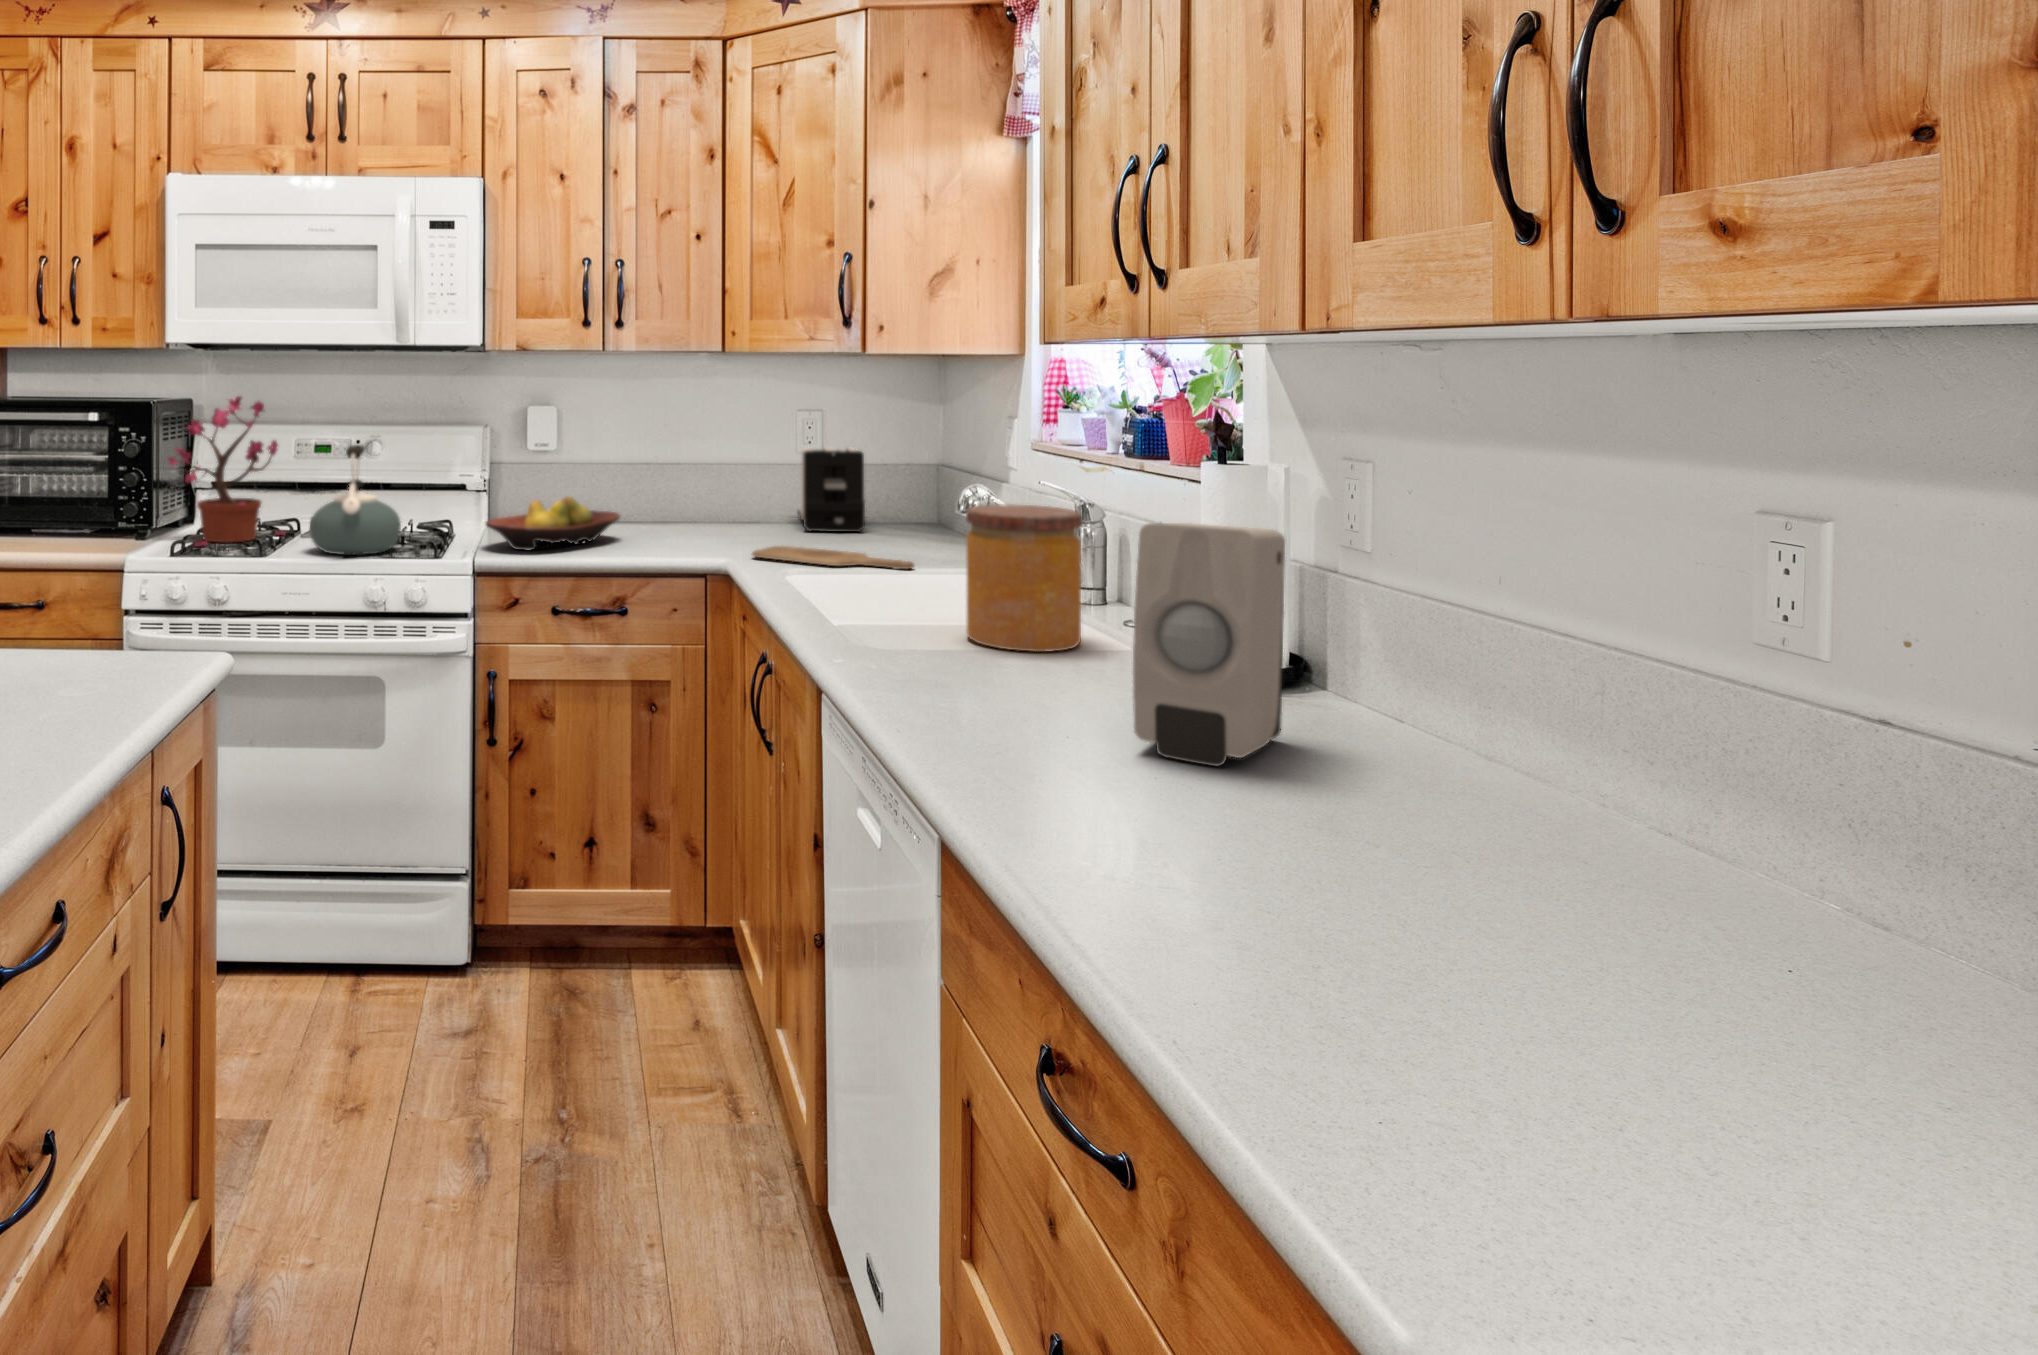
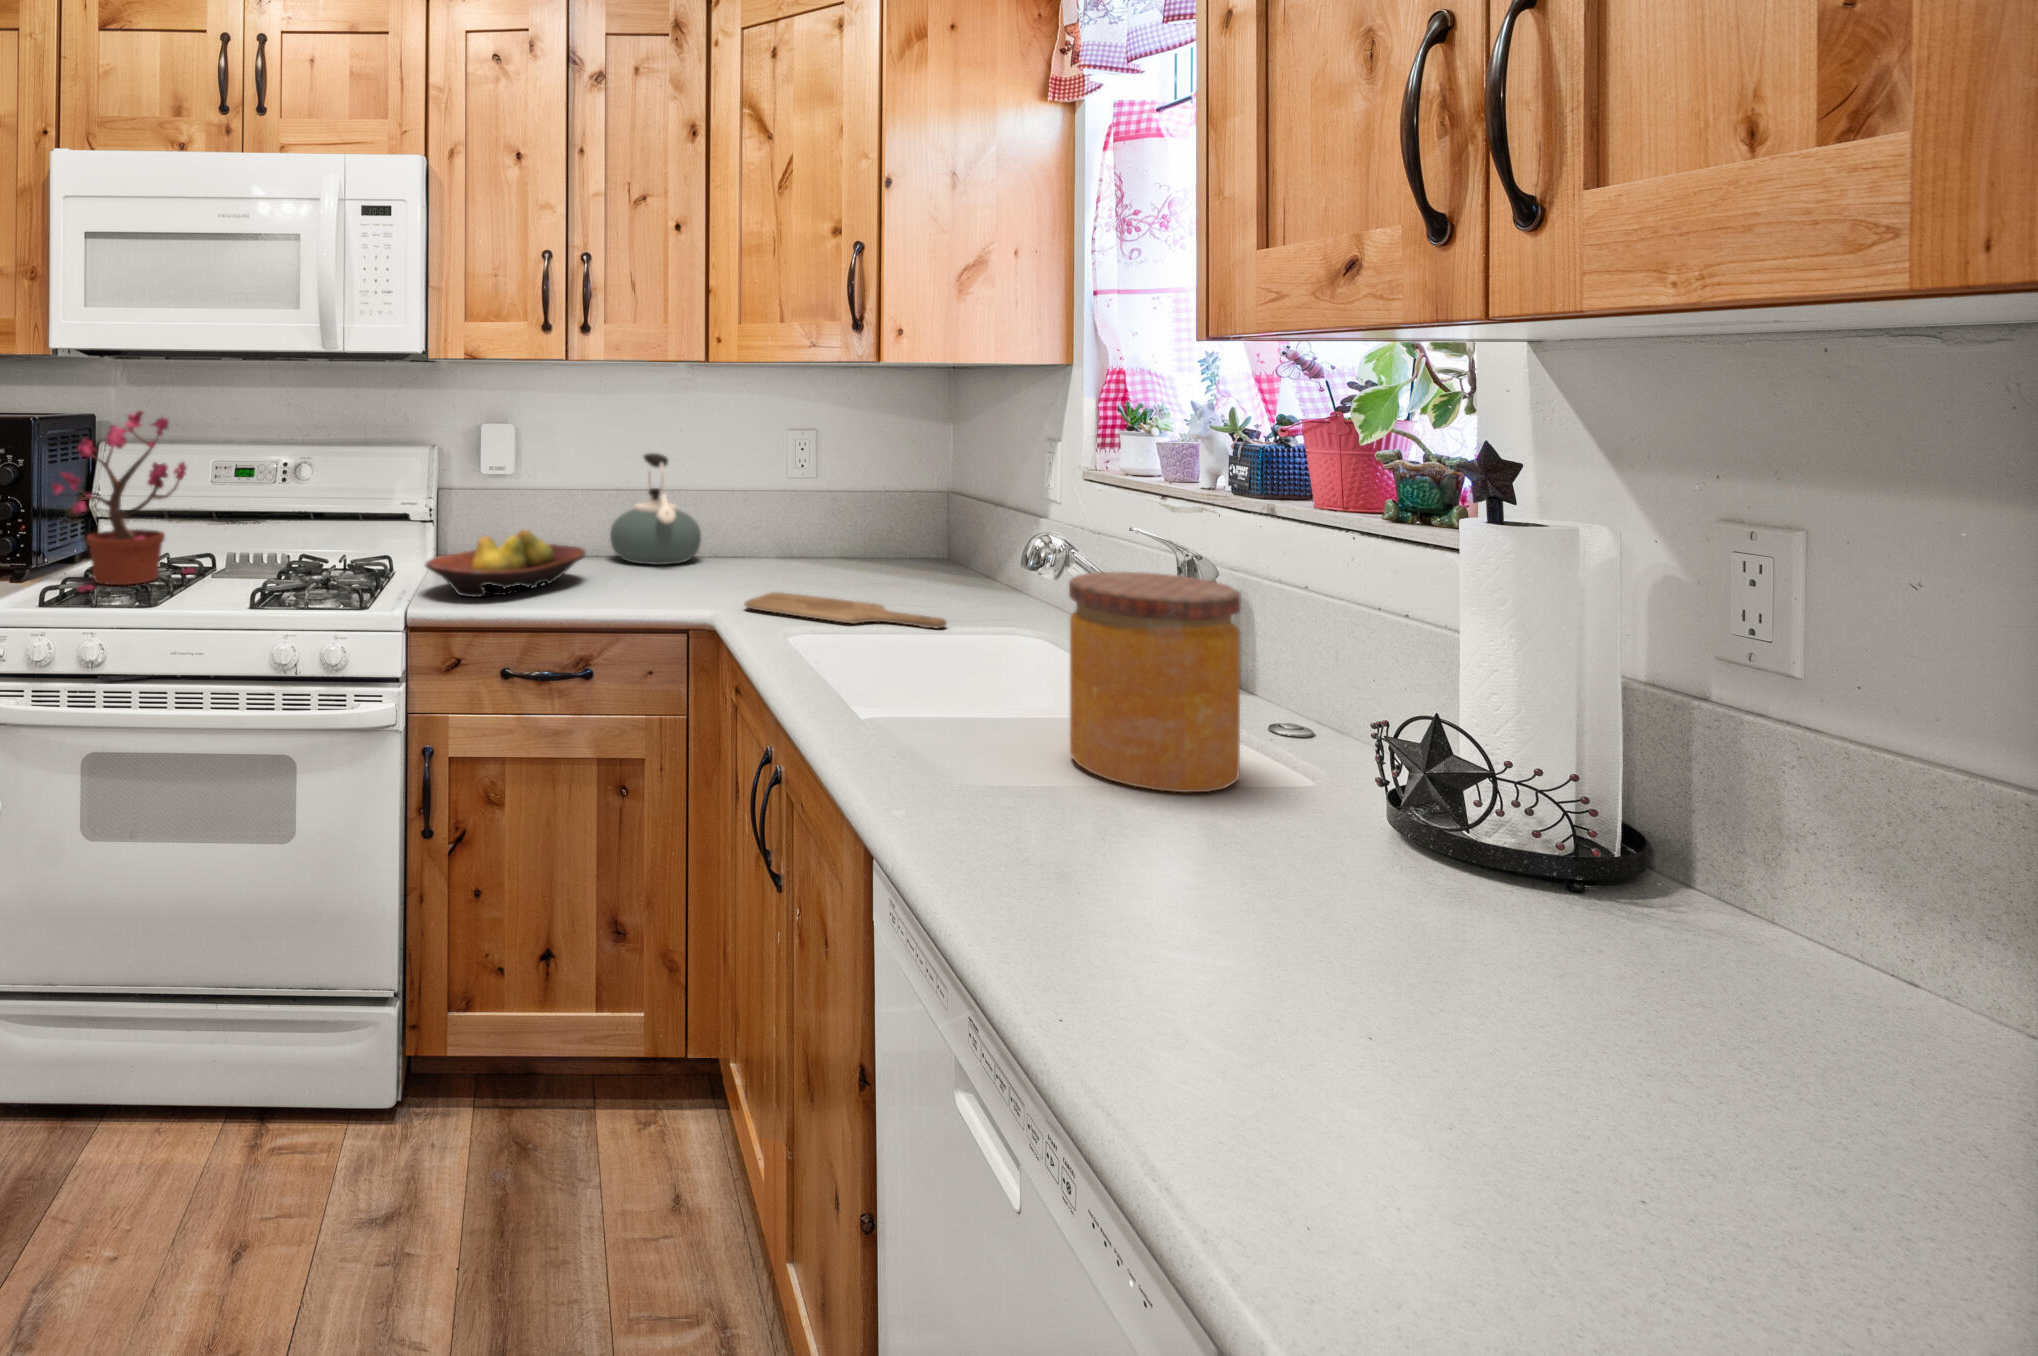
kettle: present [310,445,401,555] -> present [610,453,701,565]
toaster: present [798,448,865,532] -> none [784,464,868,569]
soap dispenser: present [1133,523,1285,766] -> none [1516,651,1788,1143]

